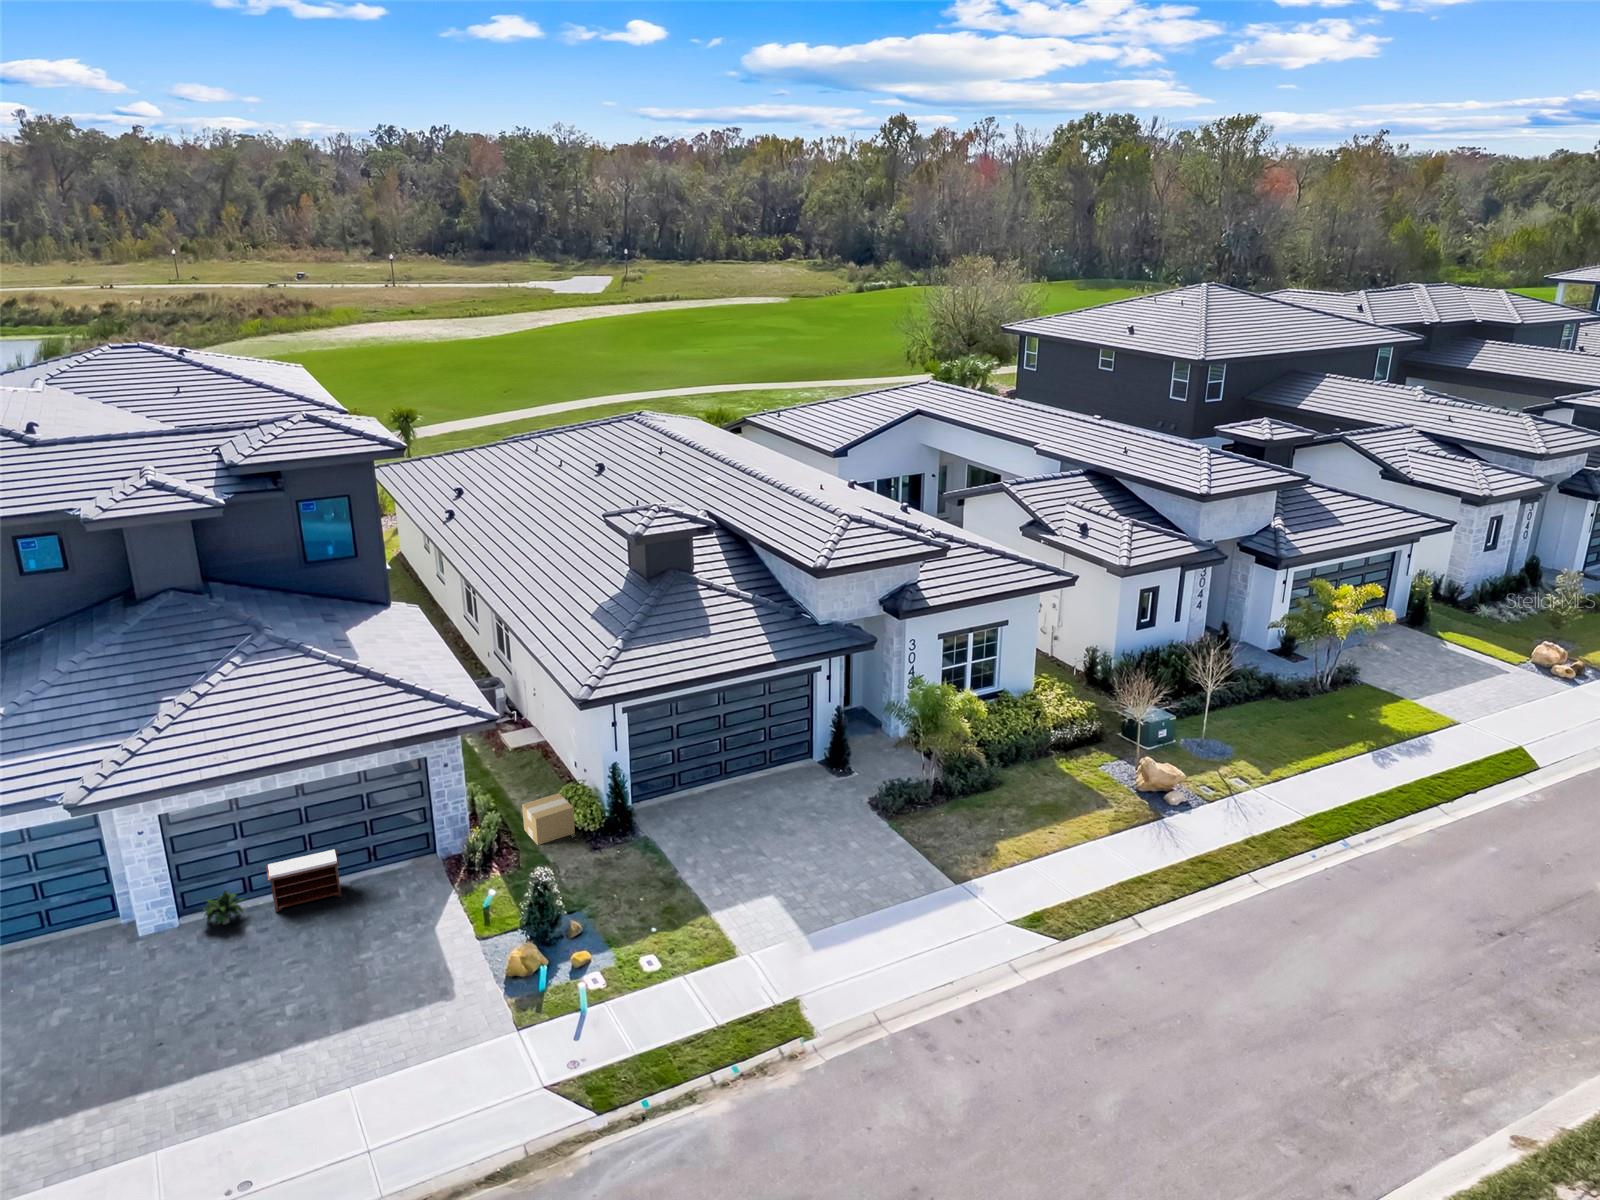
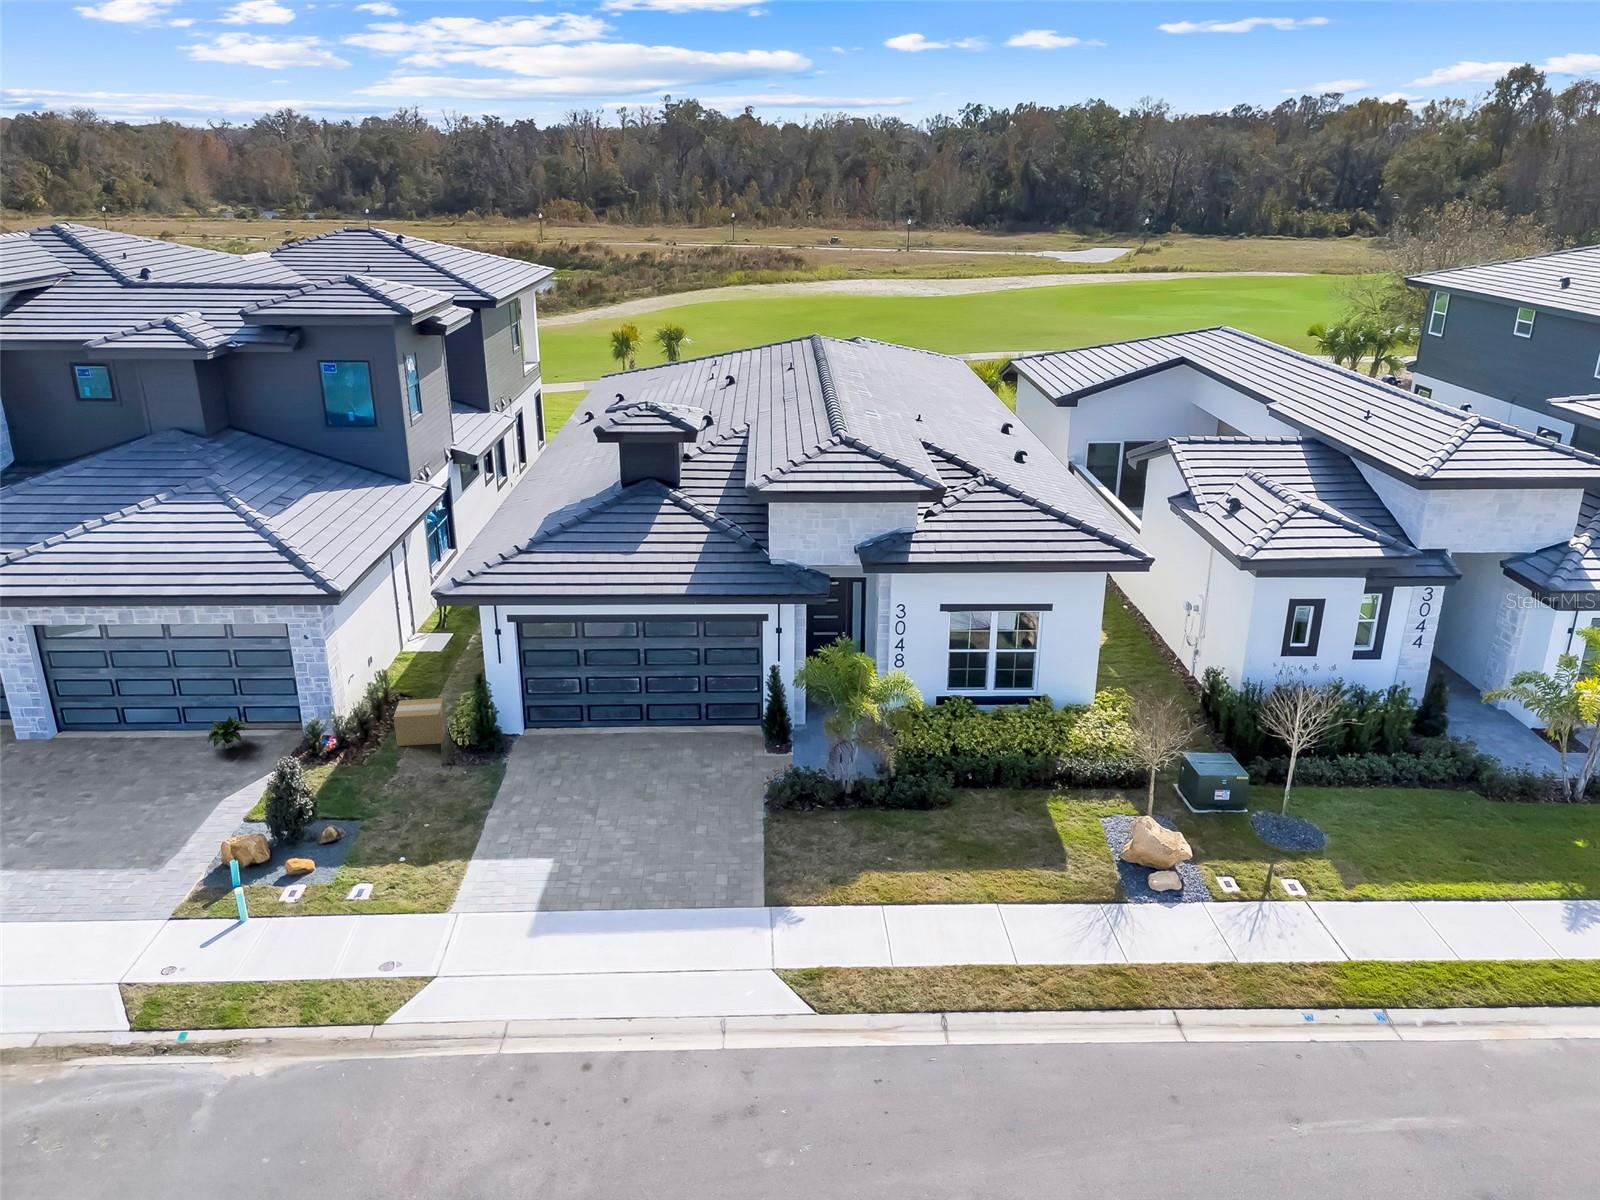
bench: present [266,849,342,912] -> none [123,700,204,748]
potted plant: present [203,891,245,925] -> present [208,716,251,748]

